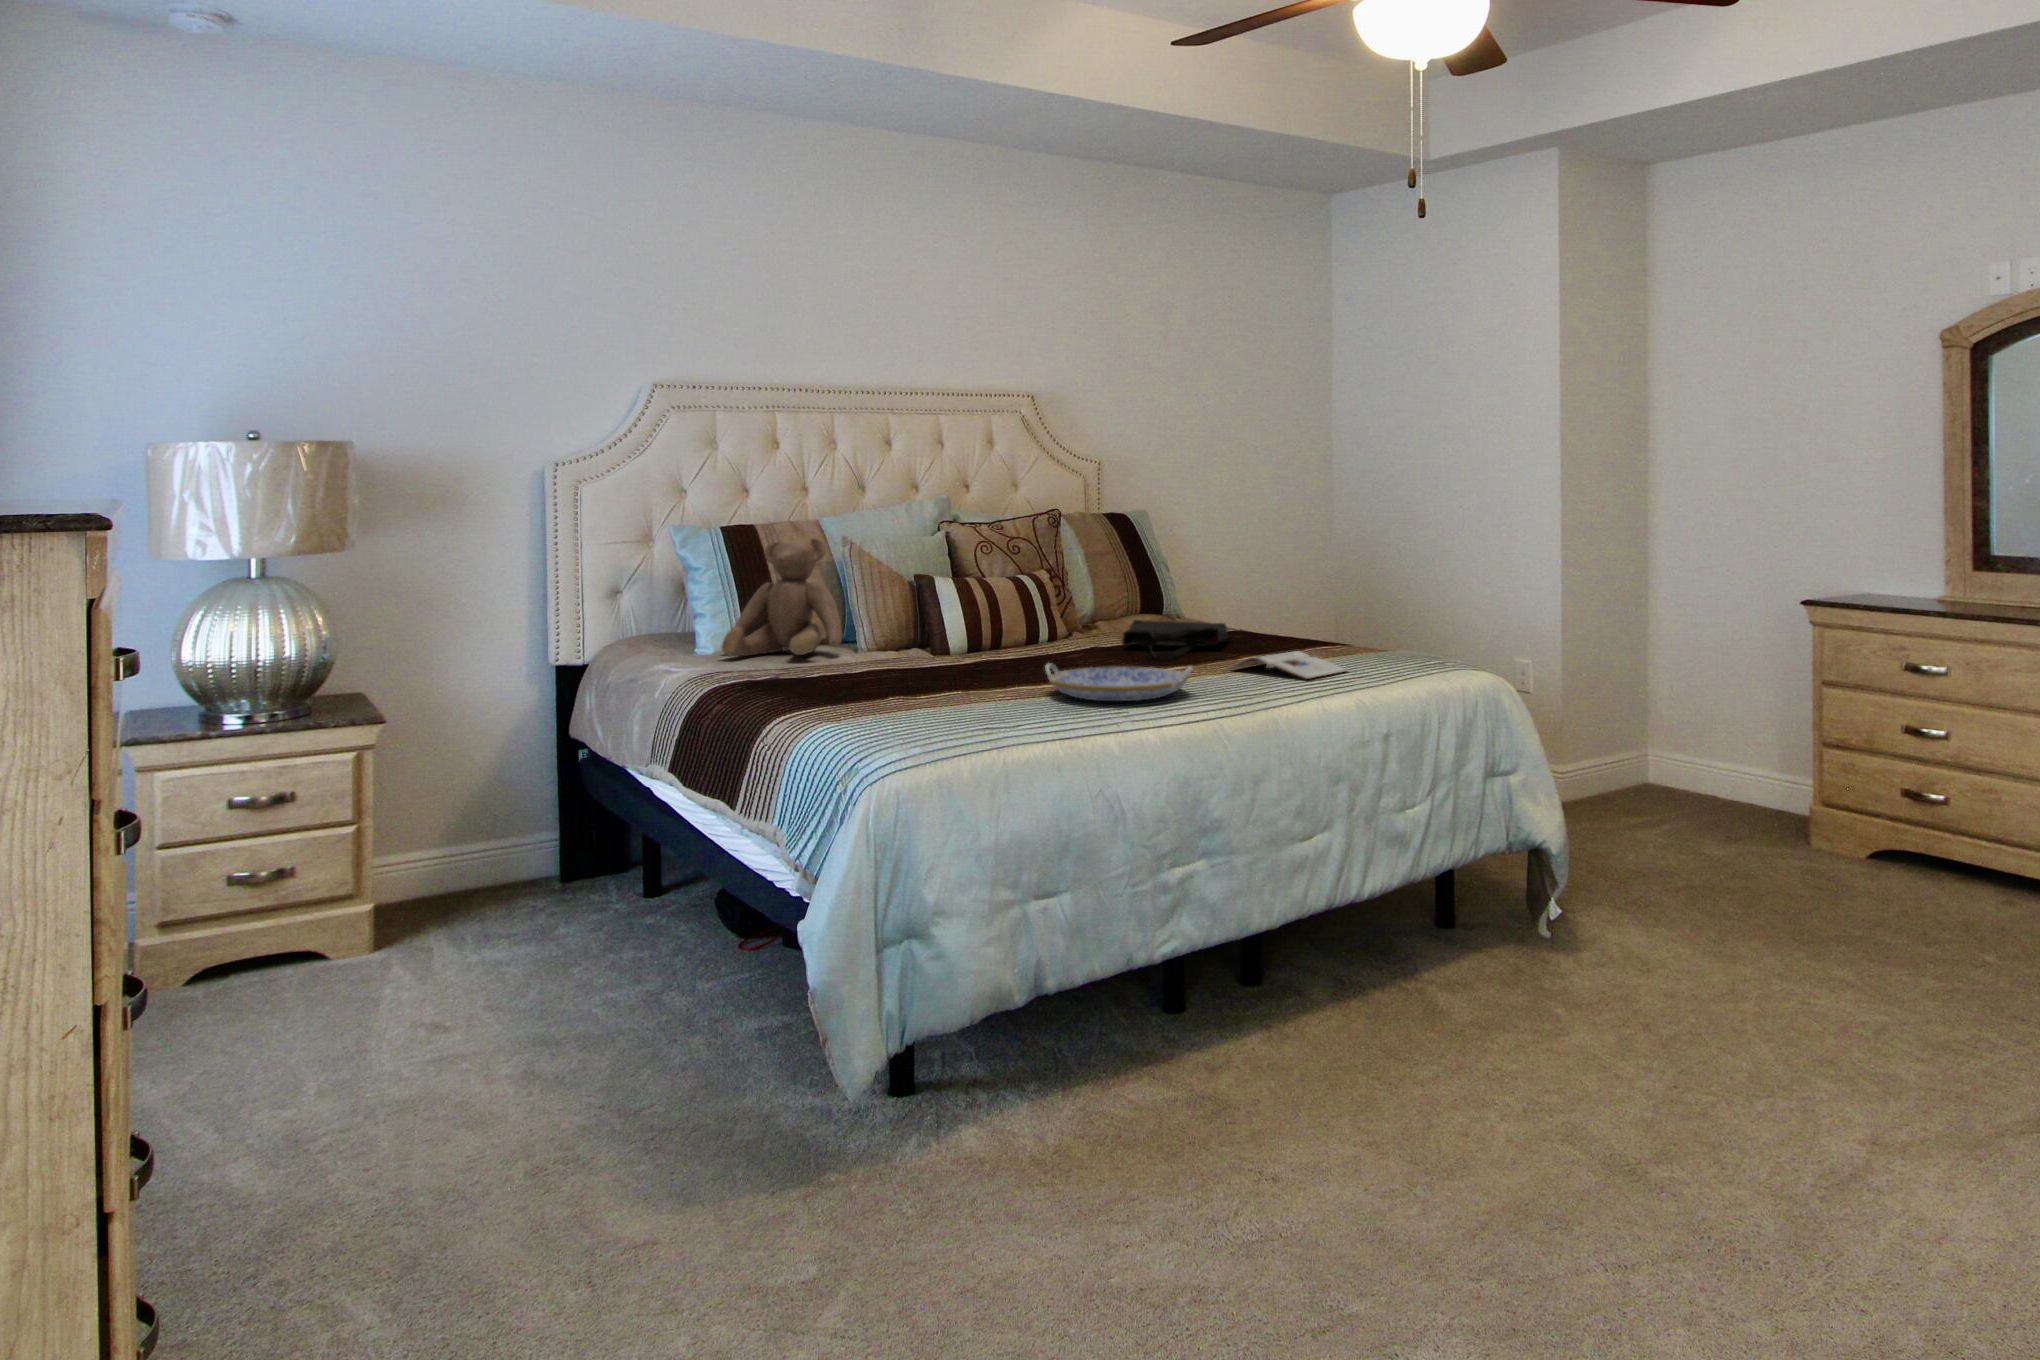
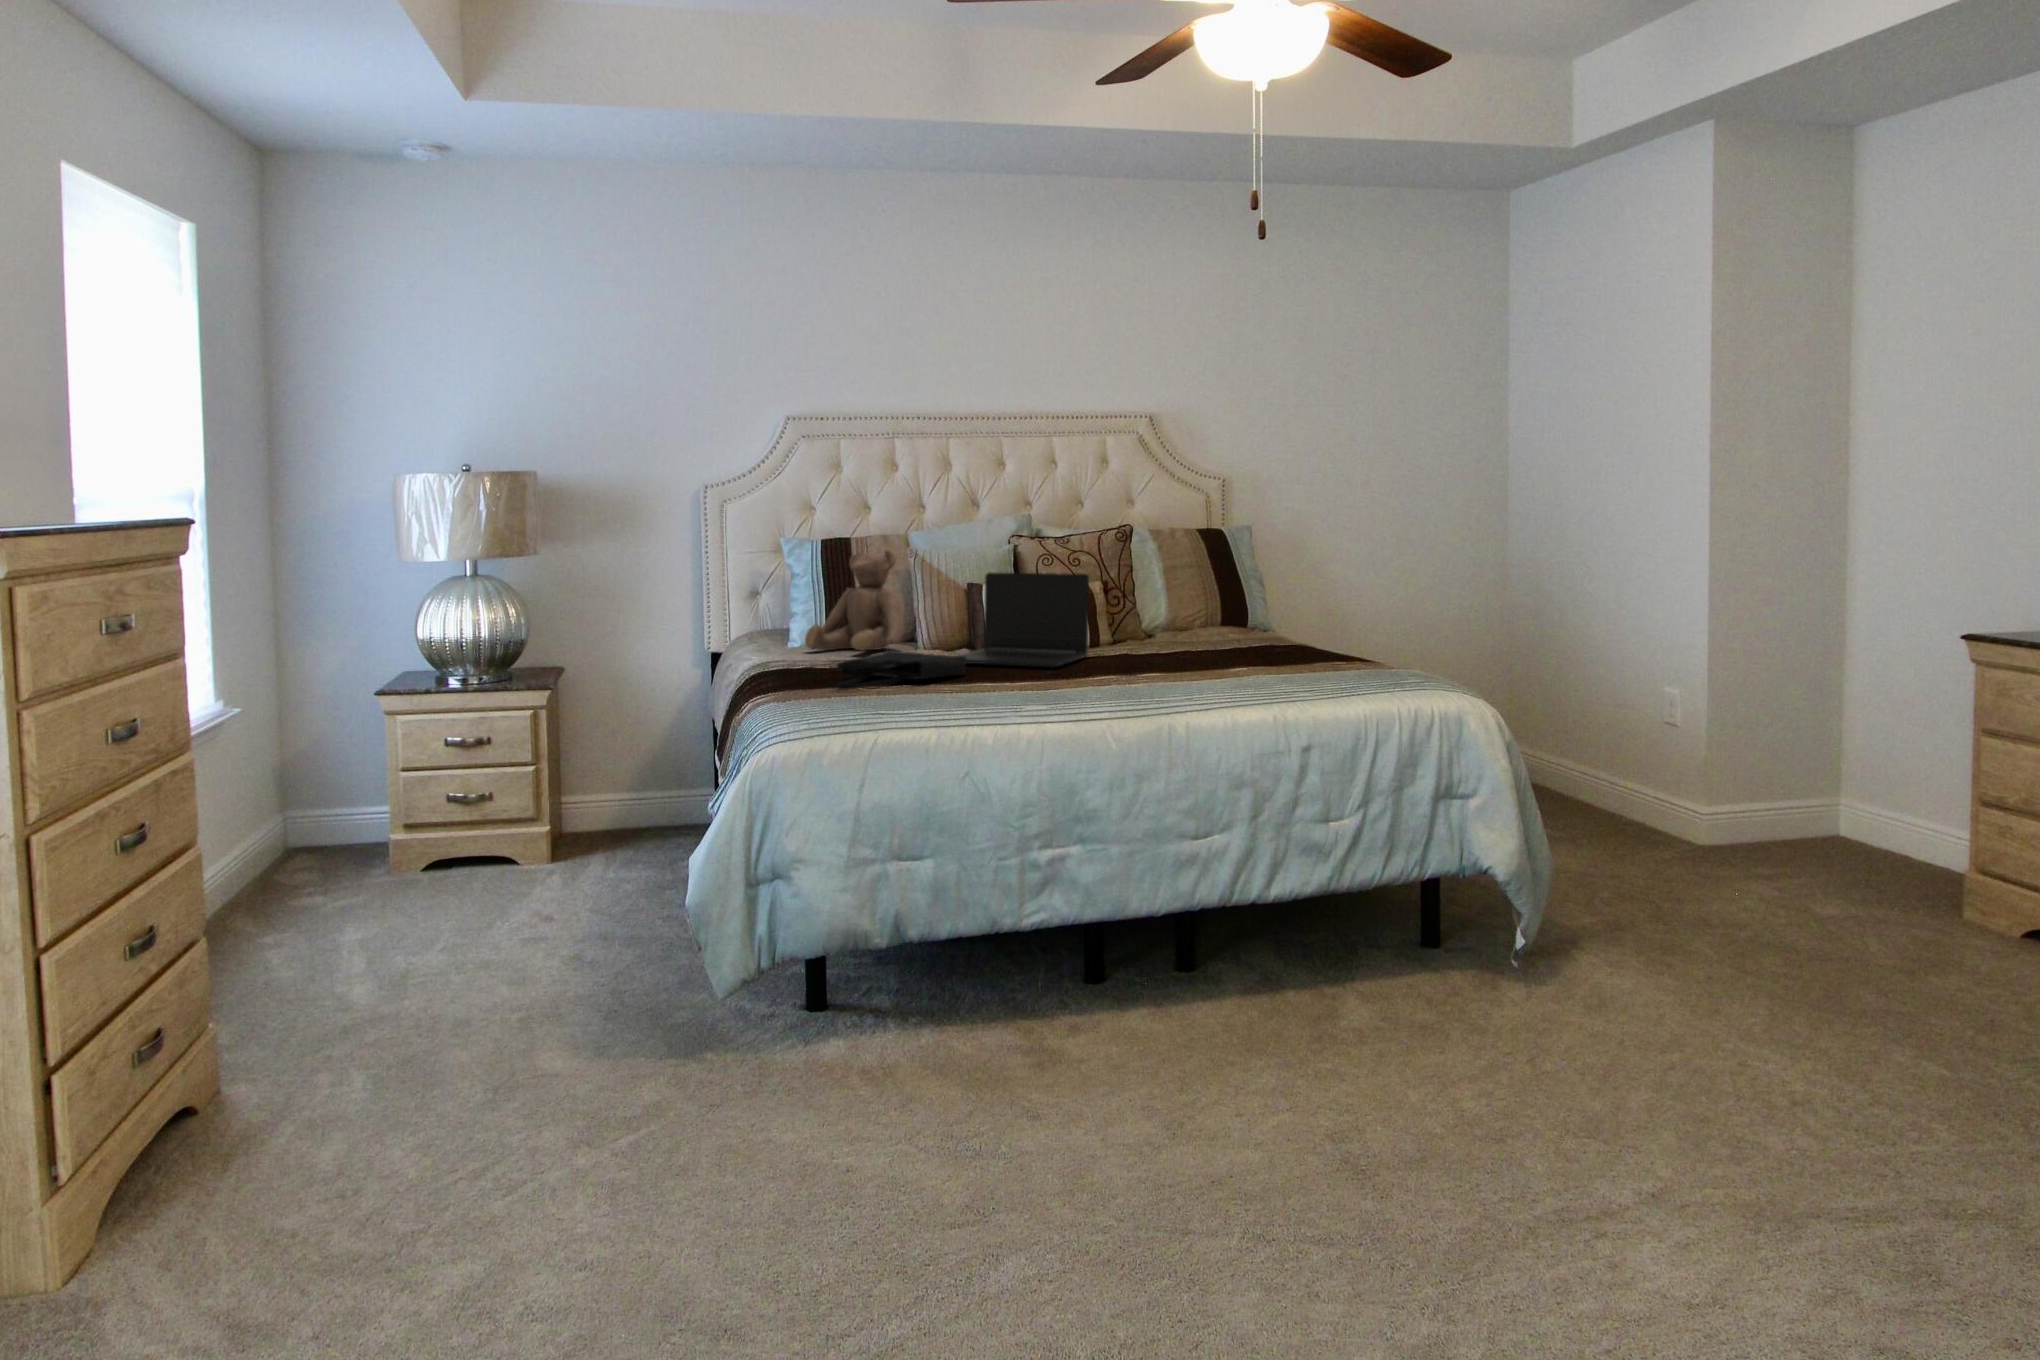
laptop: none [927,561,1065,665] -> present [959,573,1089,668]
tote bag: present [1122,620,1227,658] -> present [837,650,966,690]
magazine: present [1229,651,1348,679] -> none [1199,665,1310,690]
serving tray: present [1045,663,1192,701] -> none [994,663,1122,700]

